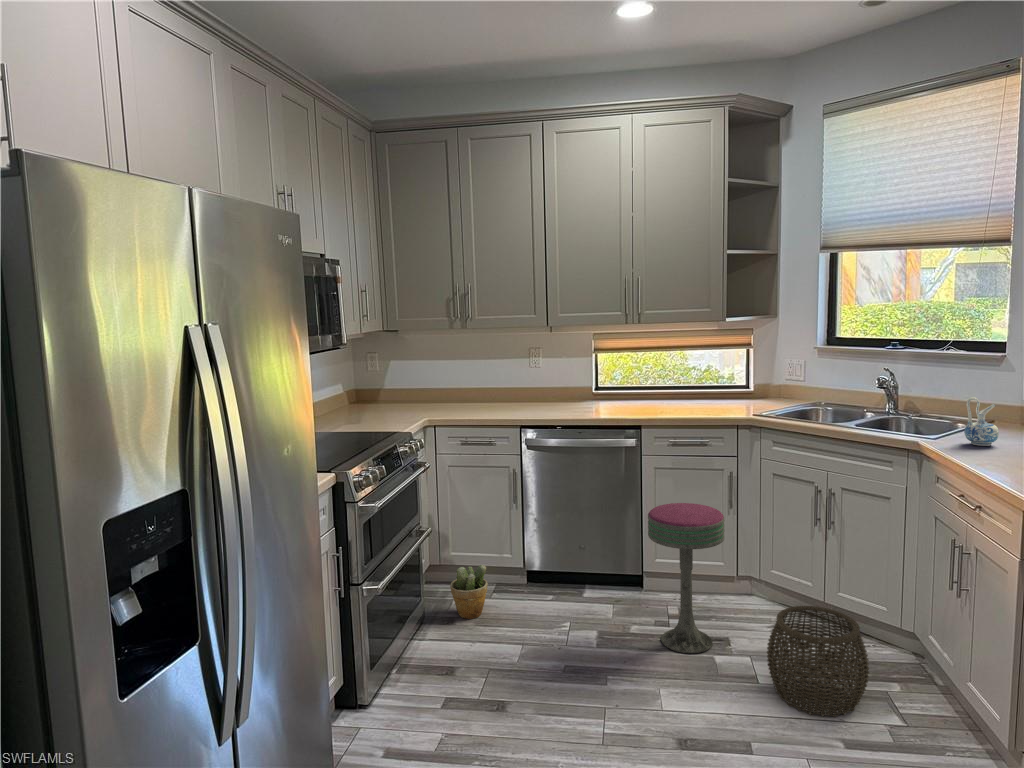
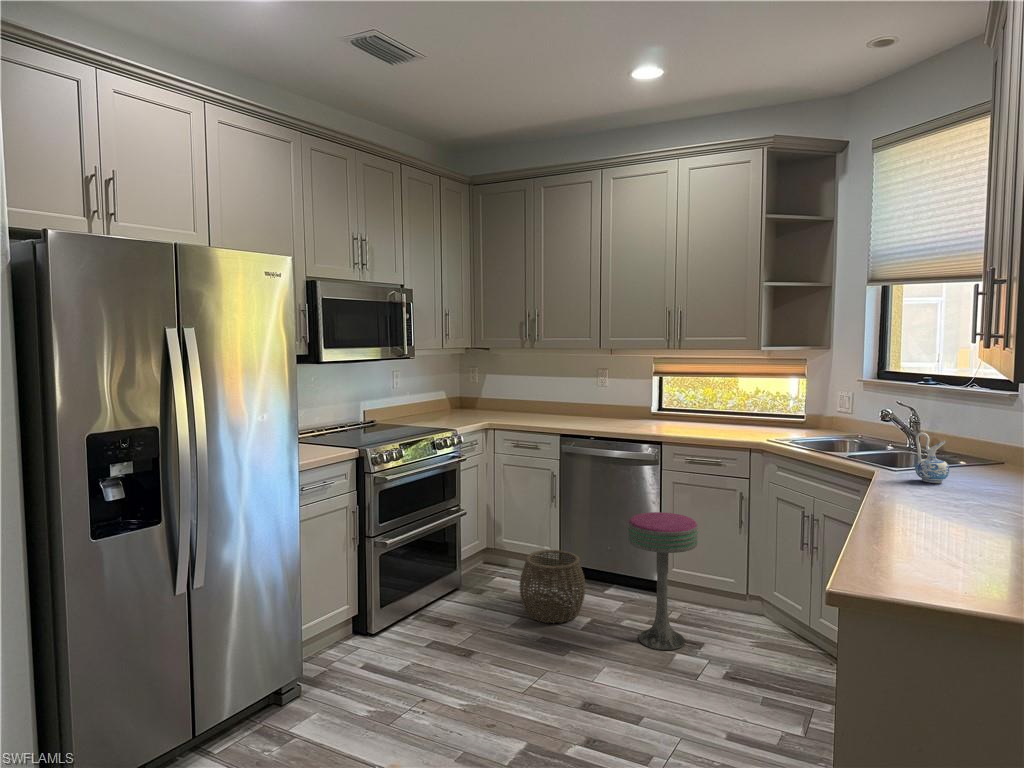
potted plant: present [450,565,488,619] -> none [486,547,517,591]
woven basket: present [767,606,869,717] -> present [519,550,586,623]

